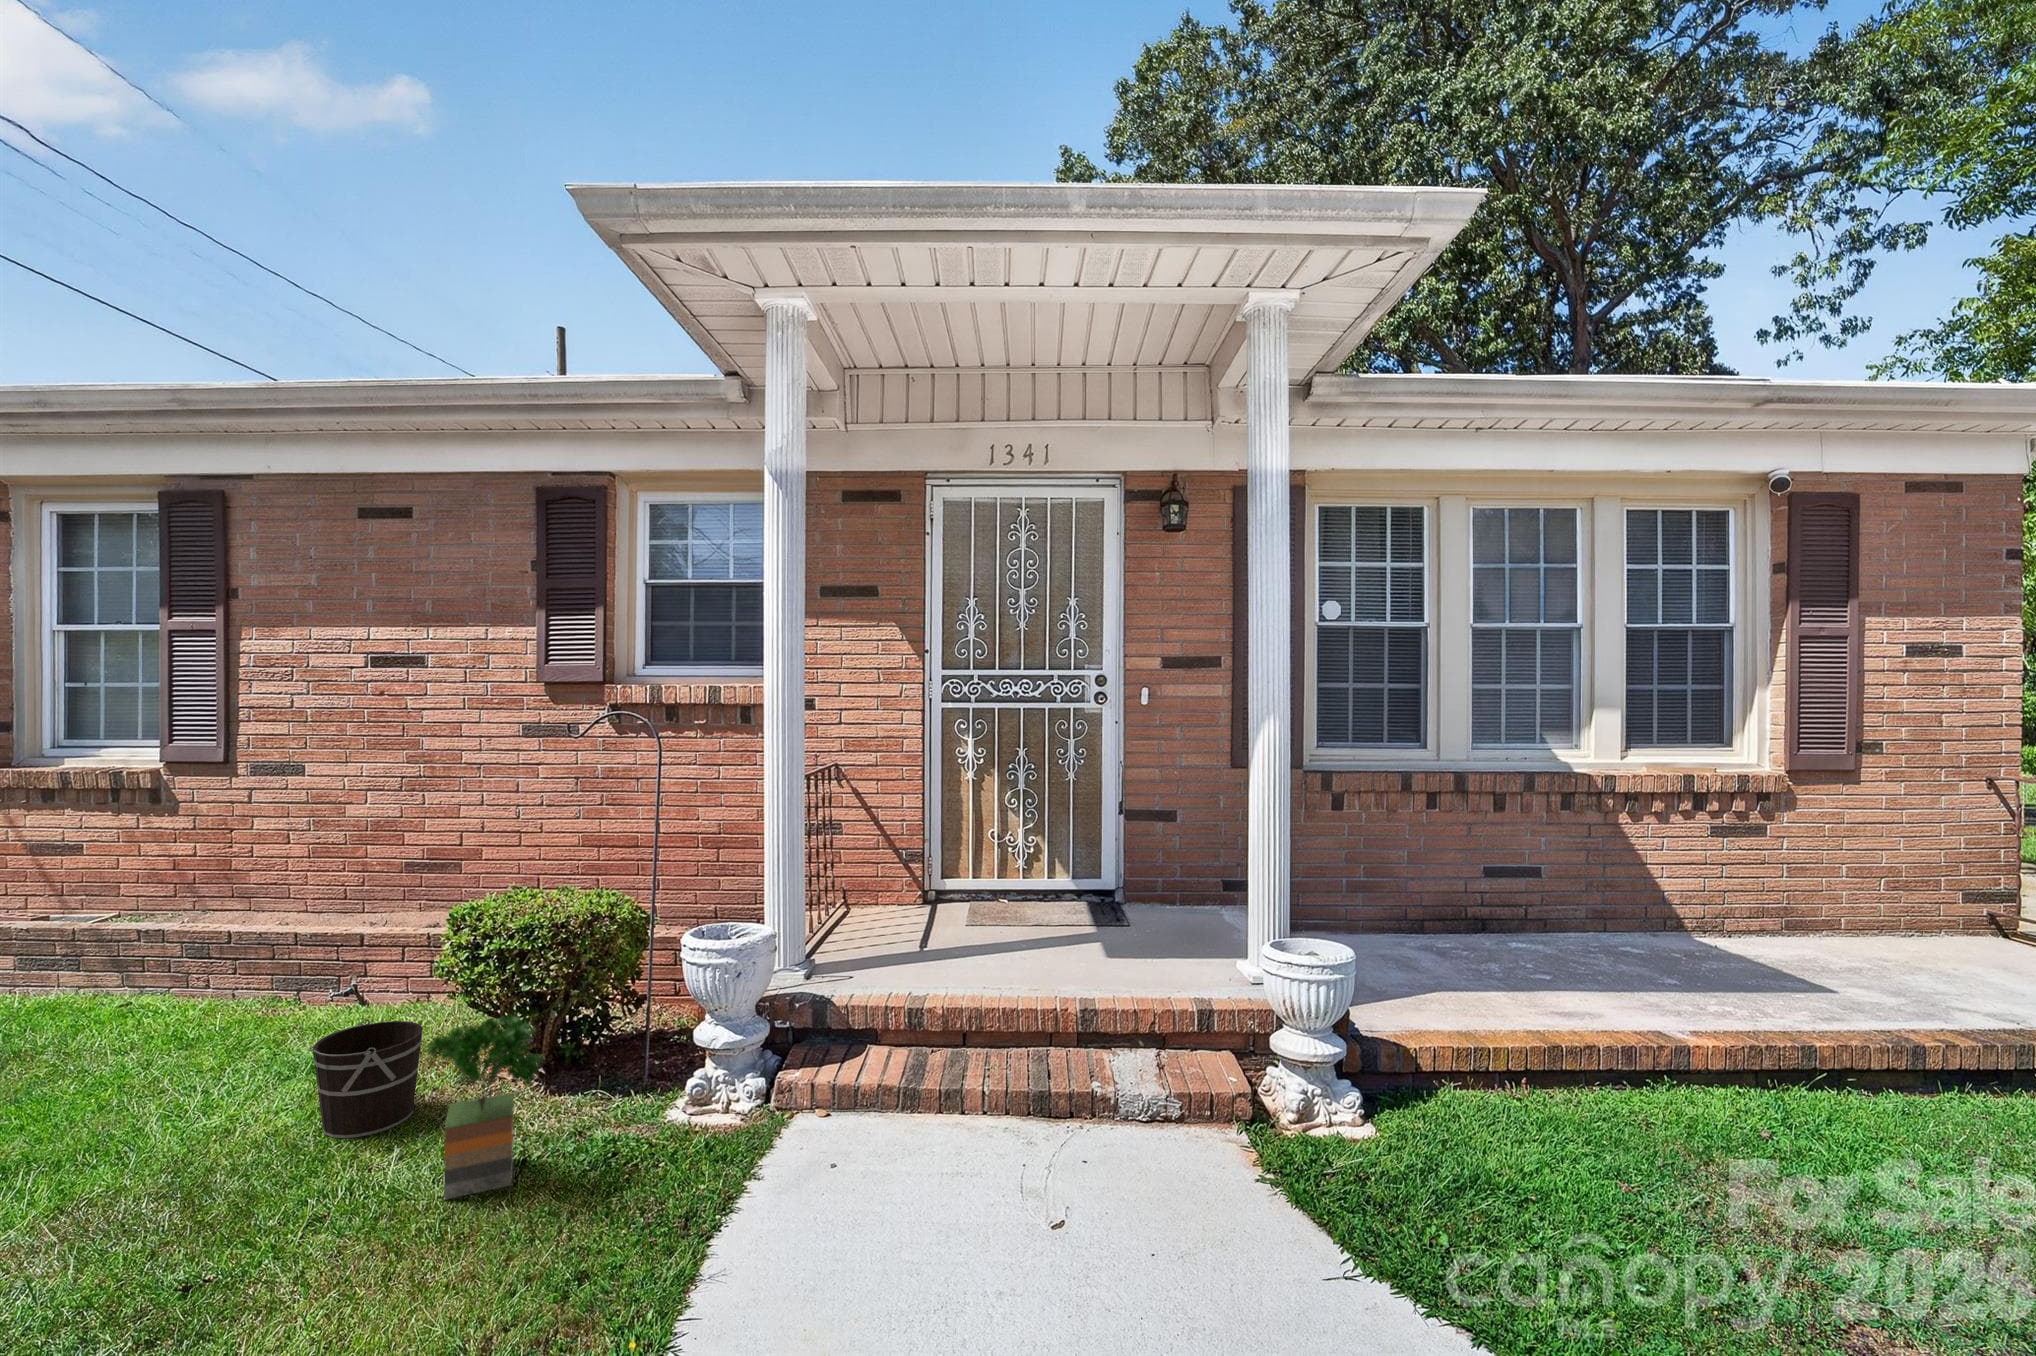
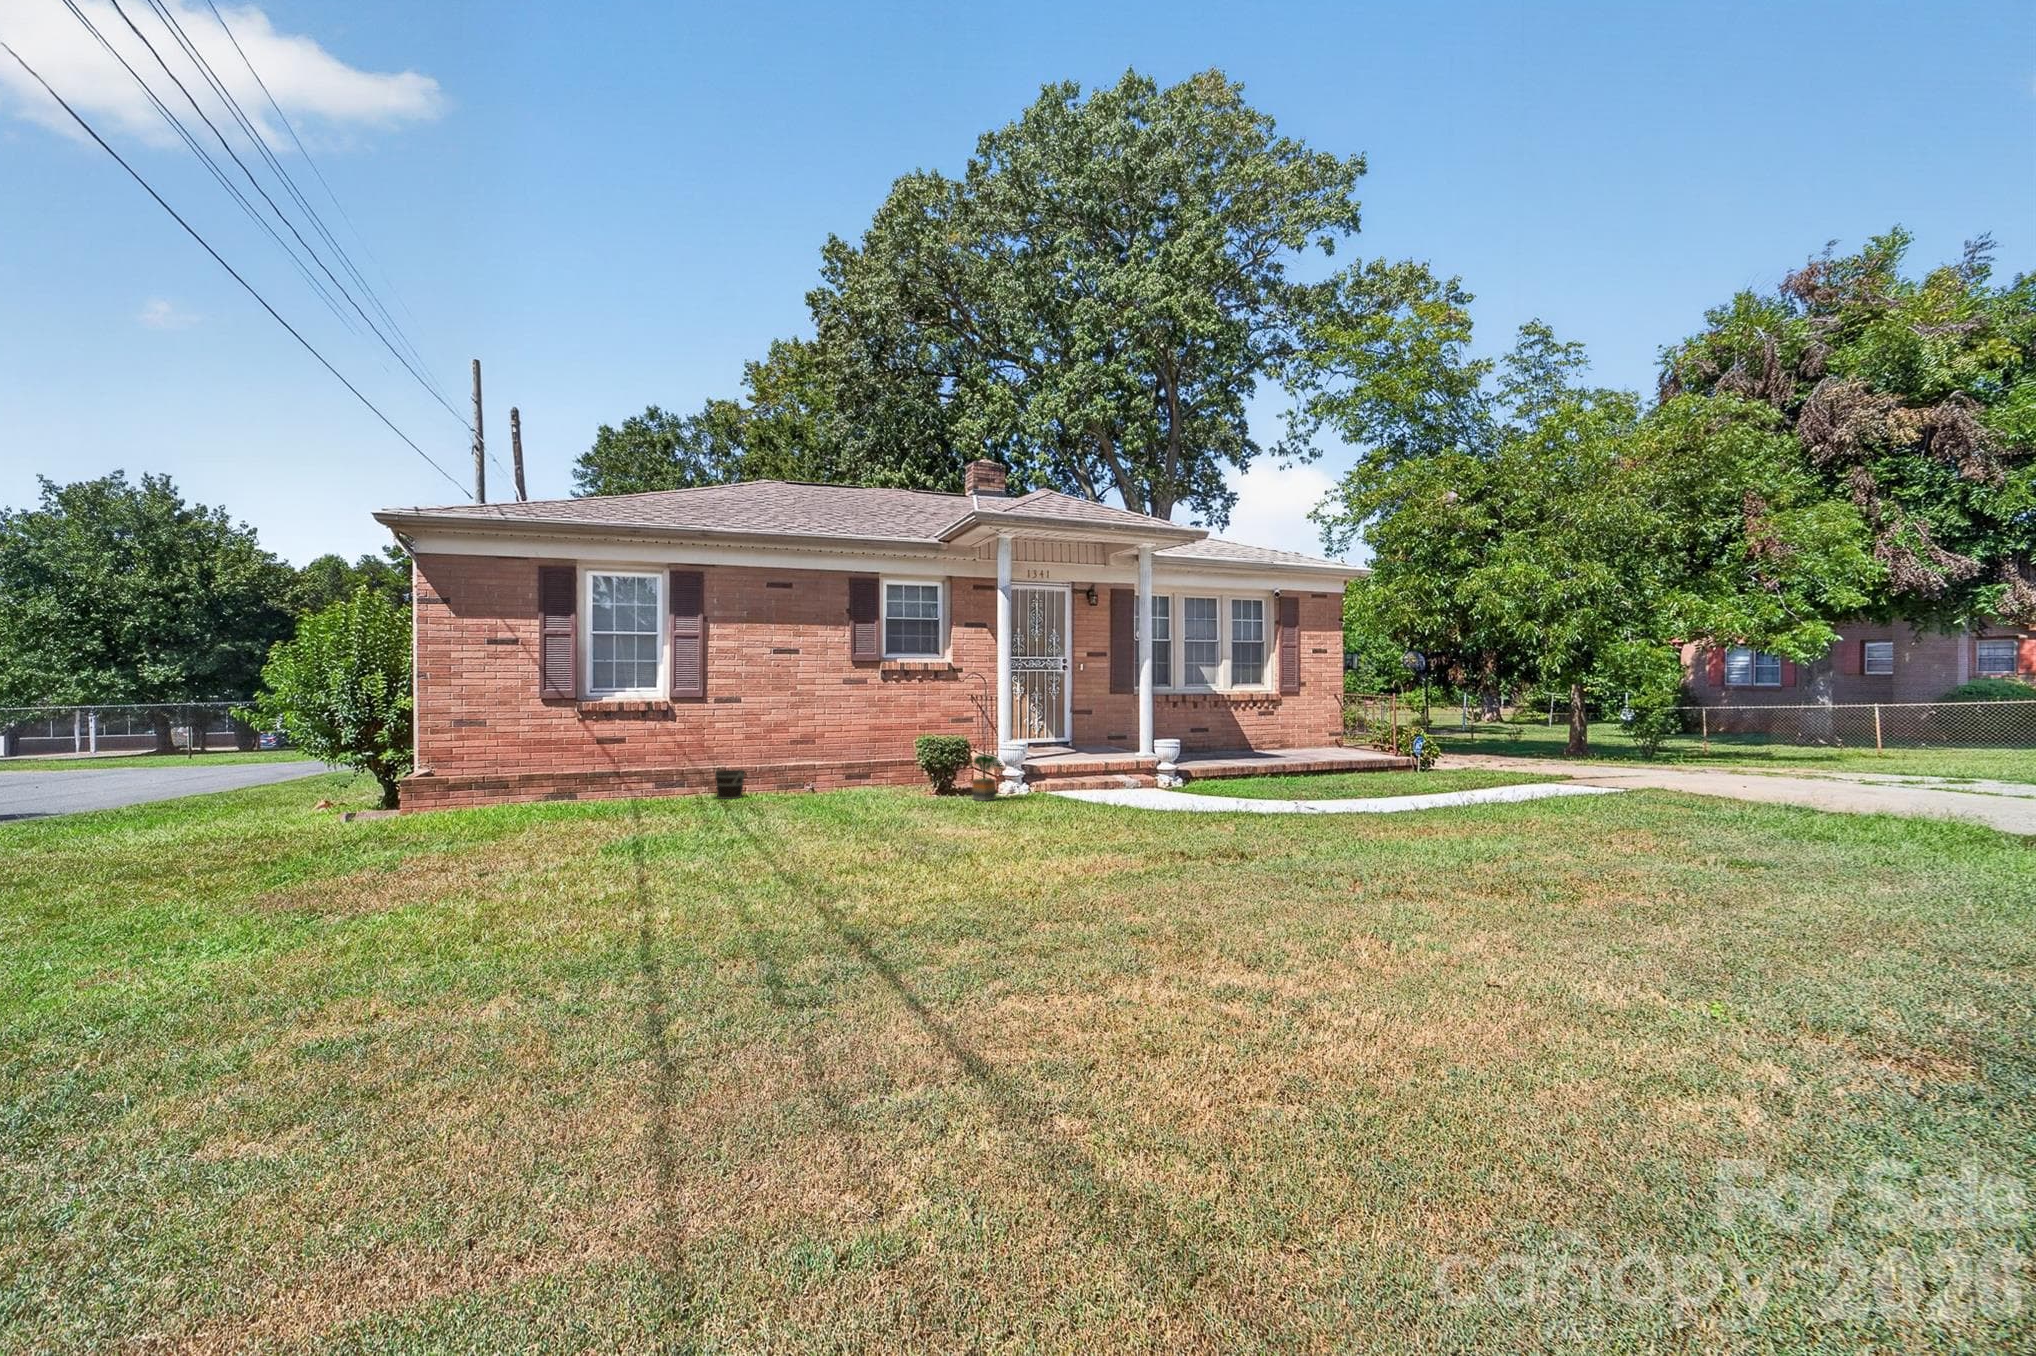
bucket: present [308,1019,423,1138] -> present [715,770,745,799]

